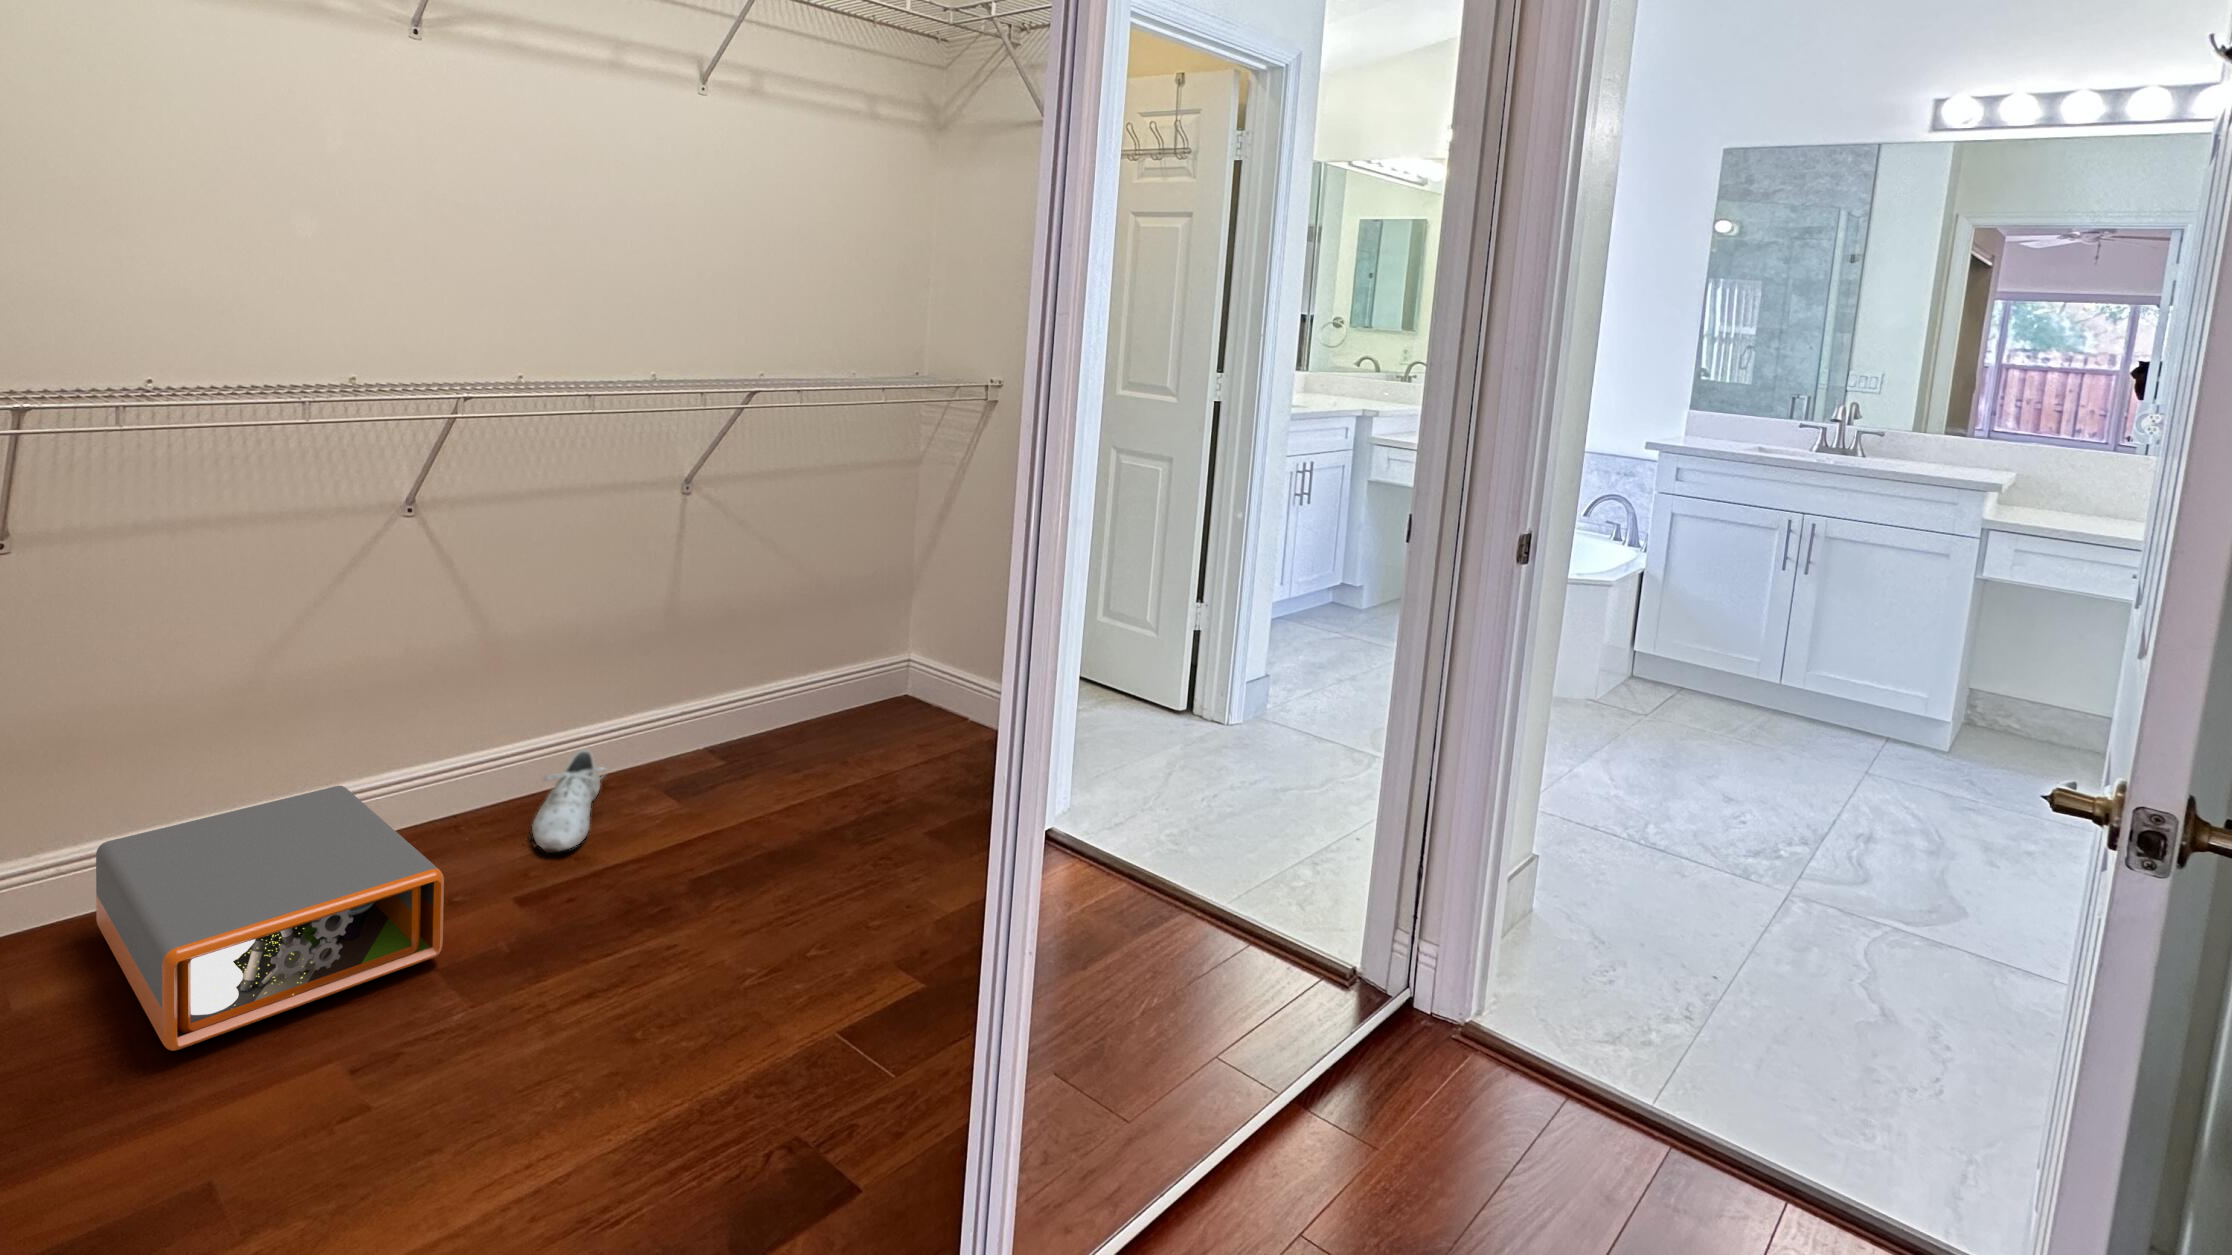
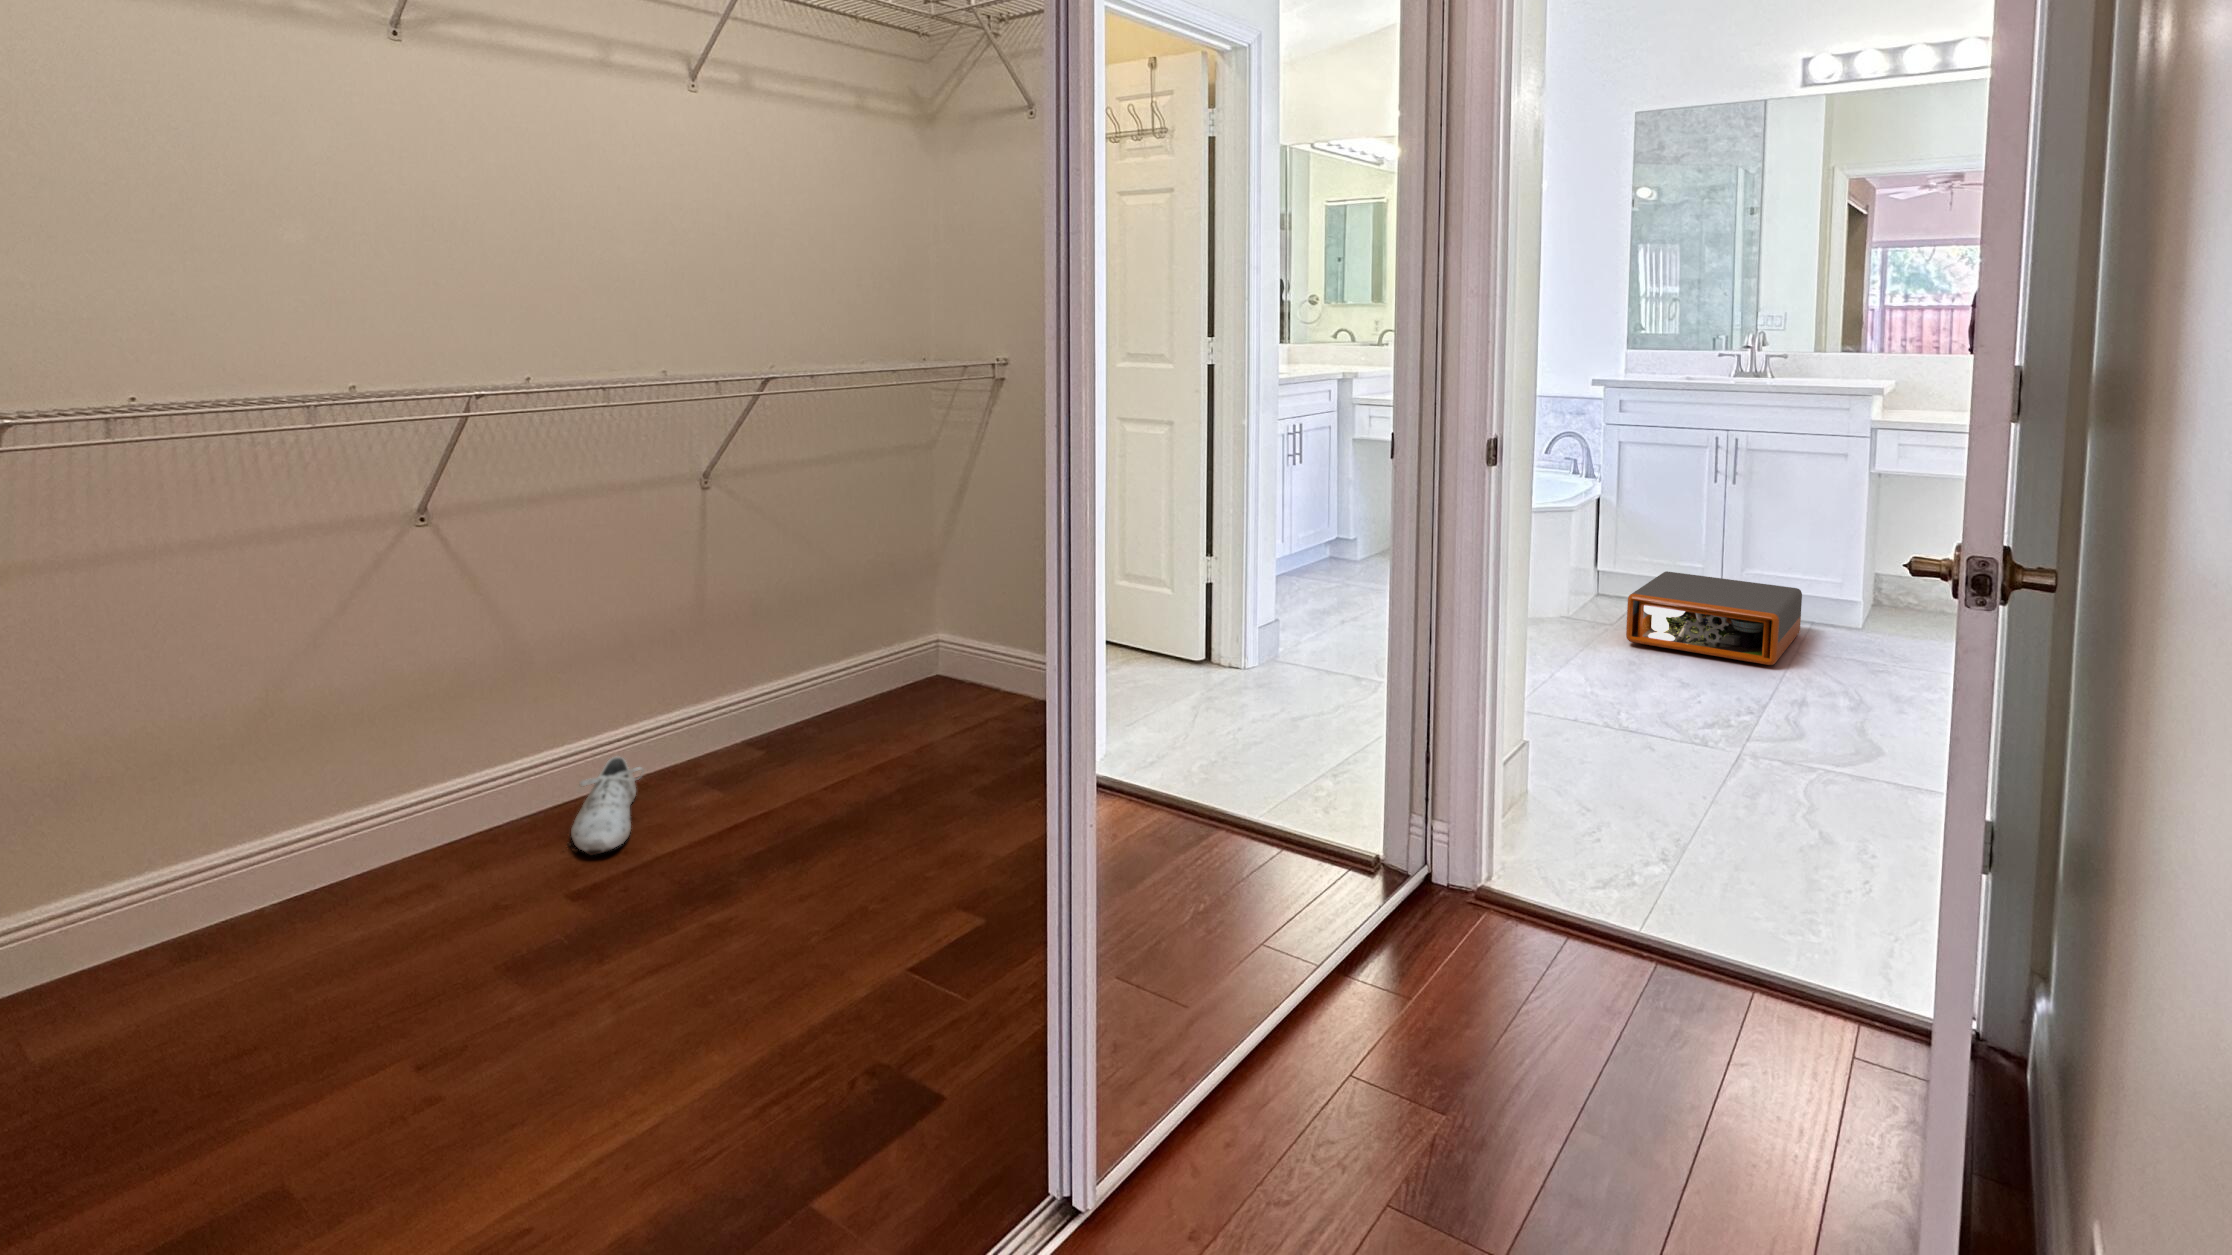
storage box: present [96,786,444,1051] -> present [1626,571,1802,665]

